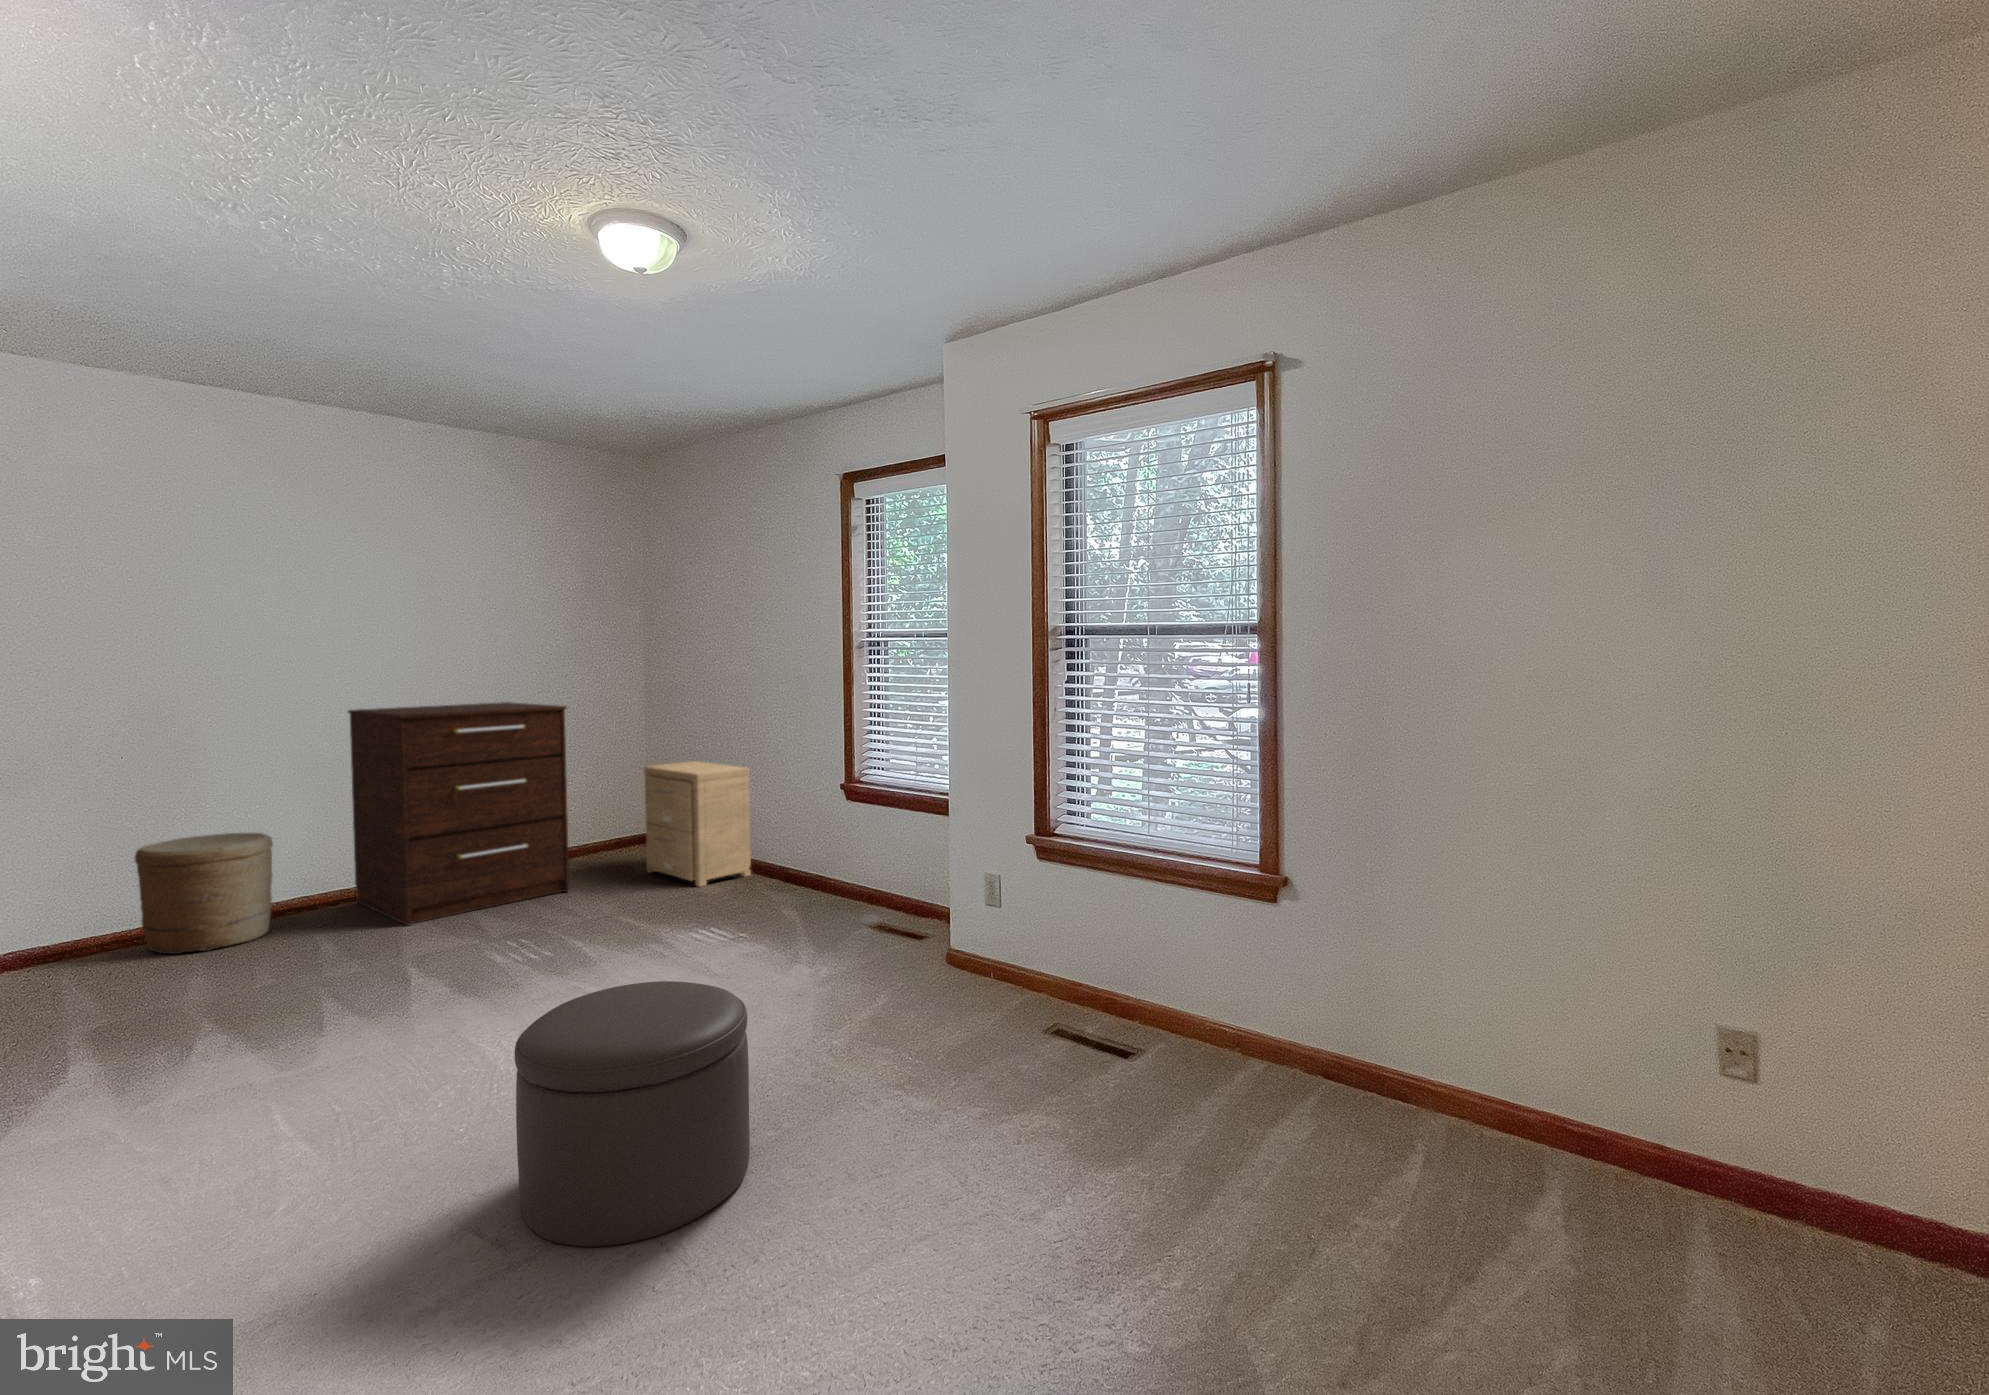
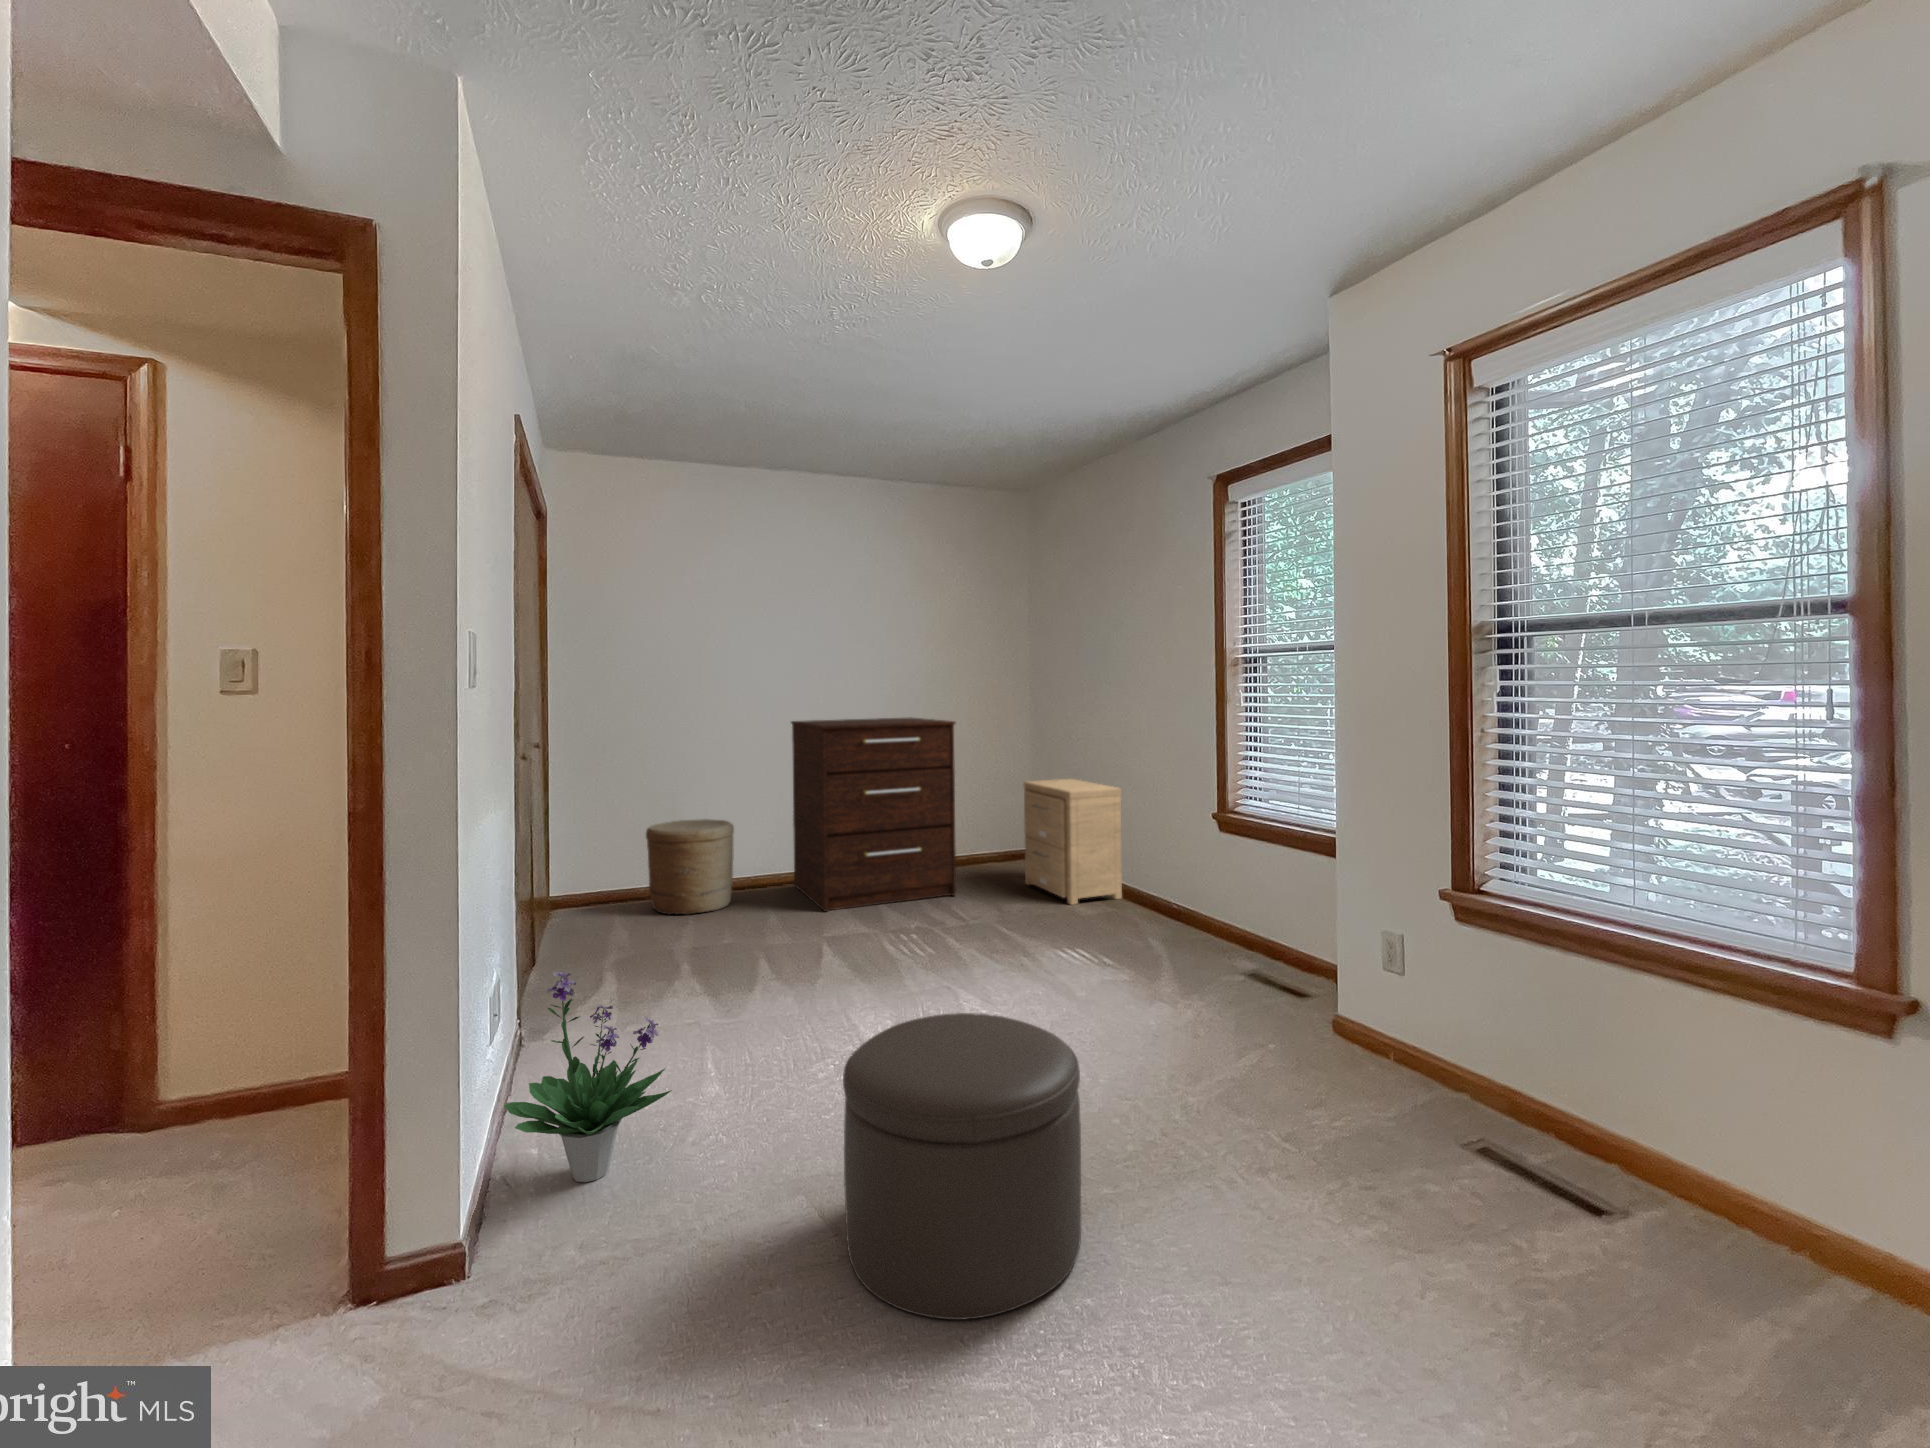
potted plant: none [46,1011,288,1241] -> present [504,971,671,1182]

